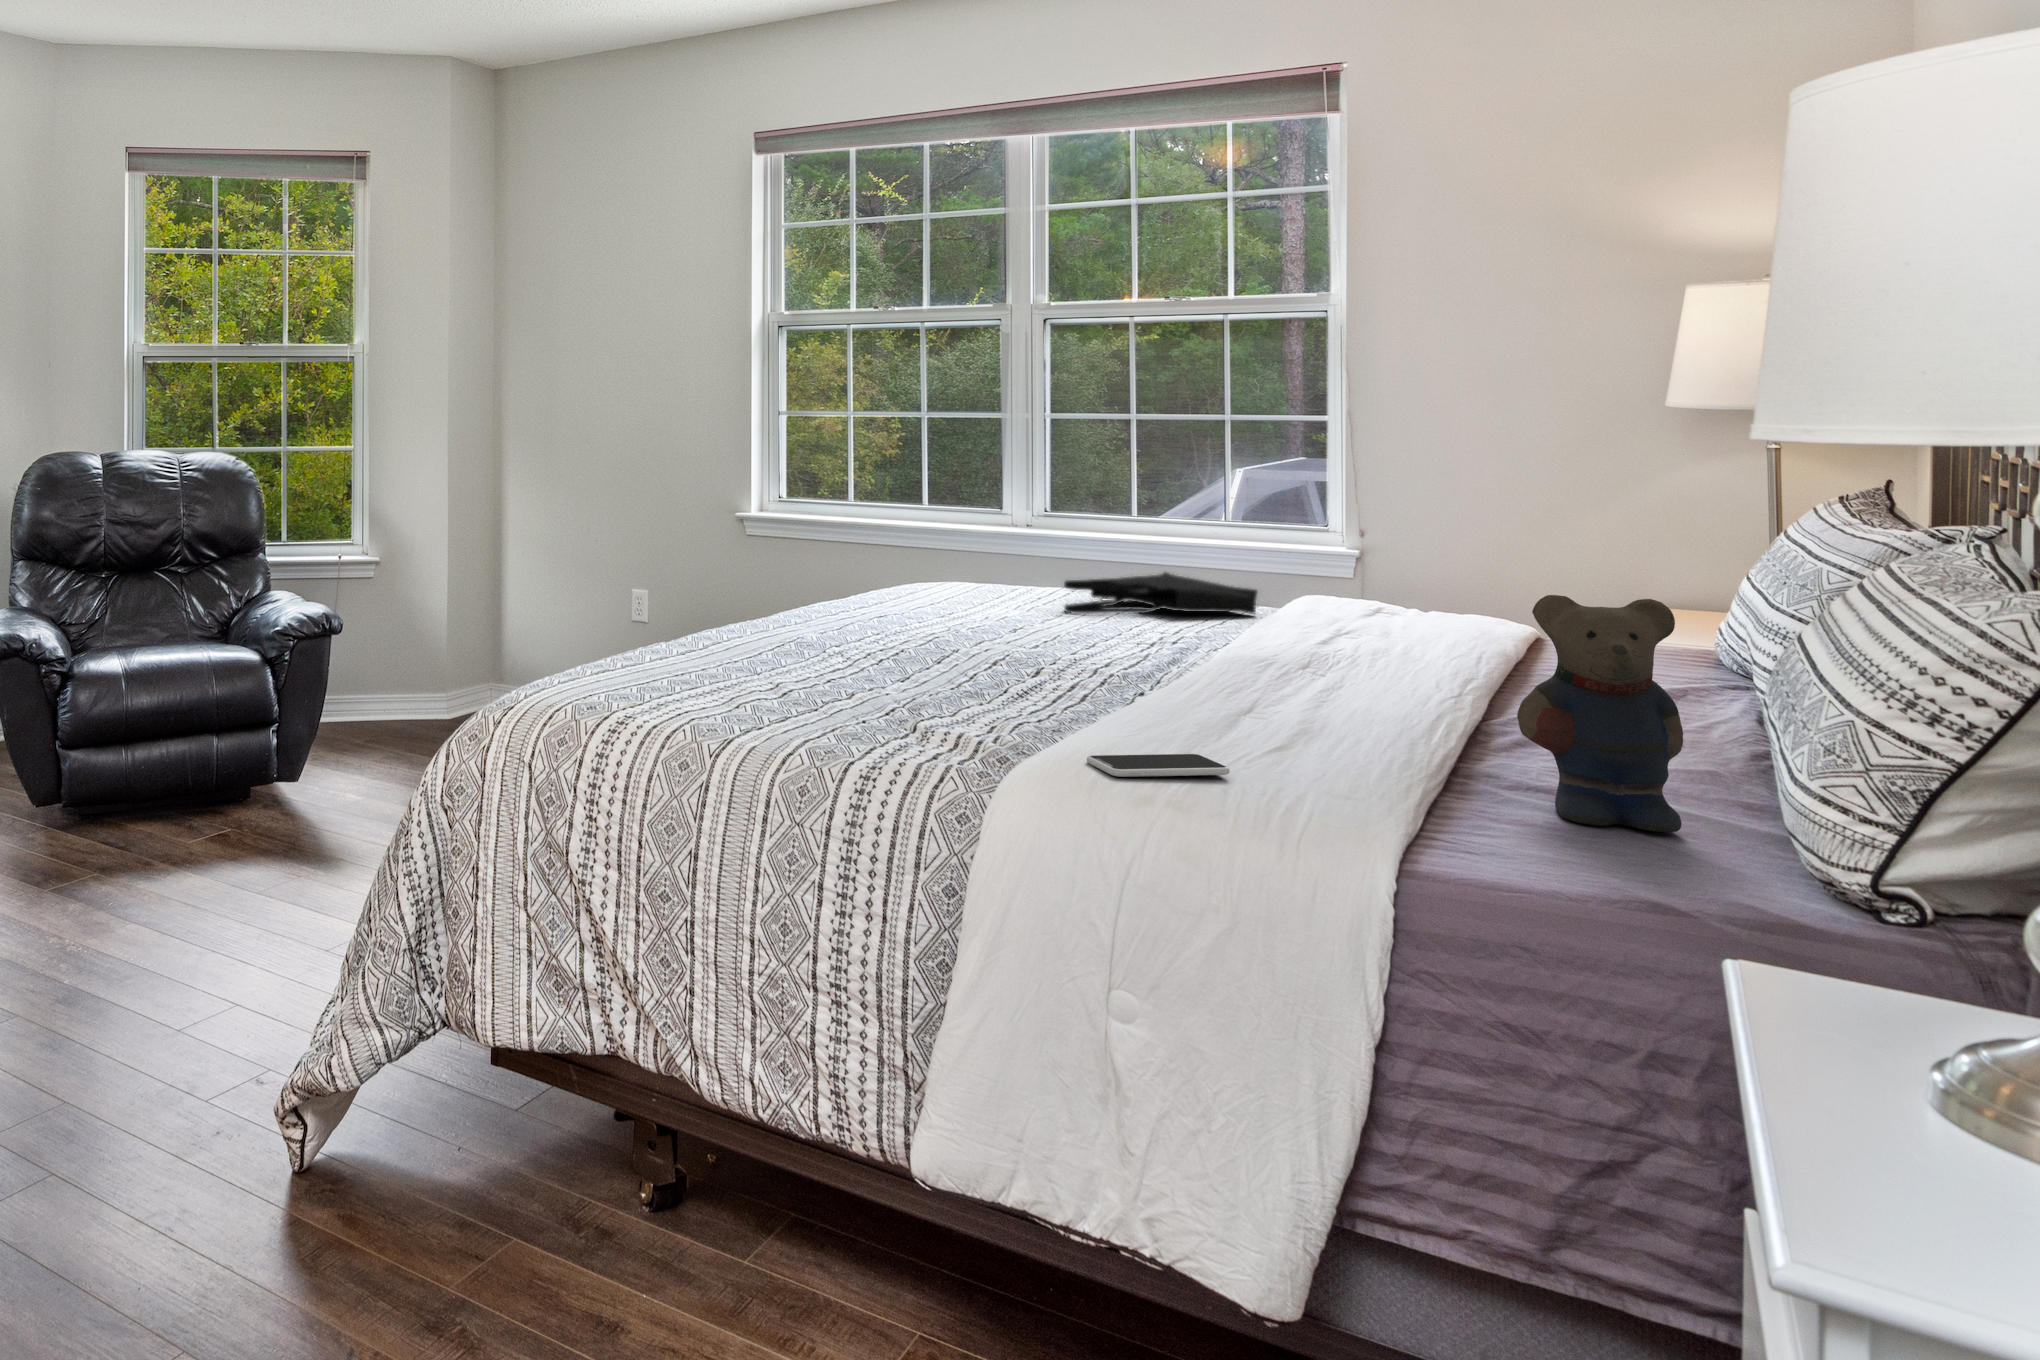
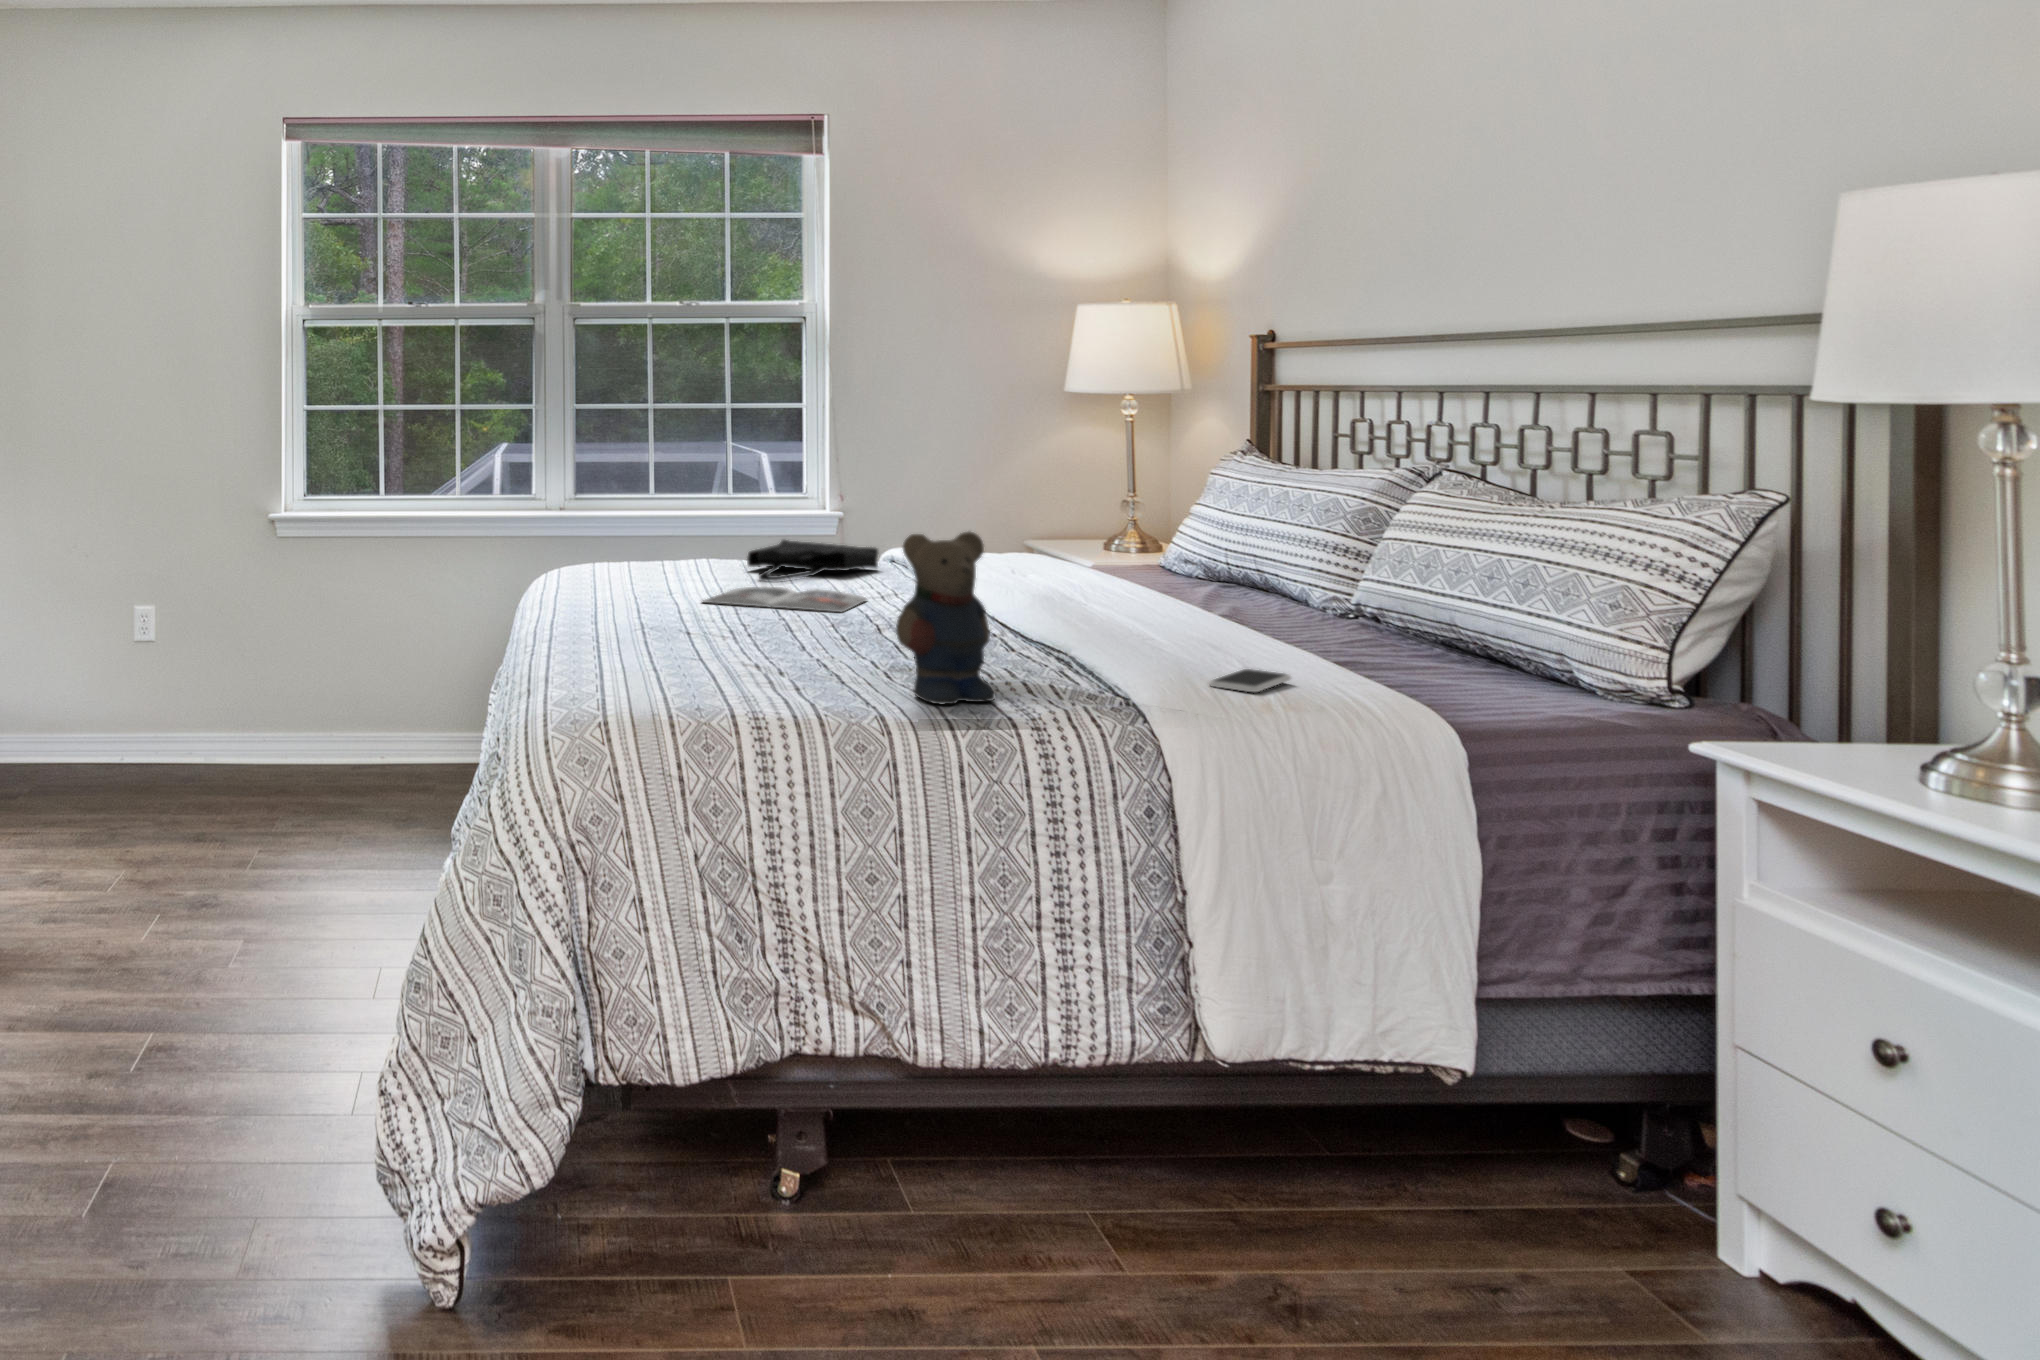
teddy bear: present [1517,595,1684,832] -> present [896,532,996,704]
magazine: none [912,614,1104,648] -> present [701,586,866,612]

